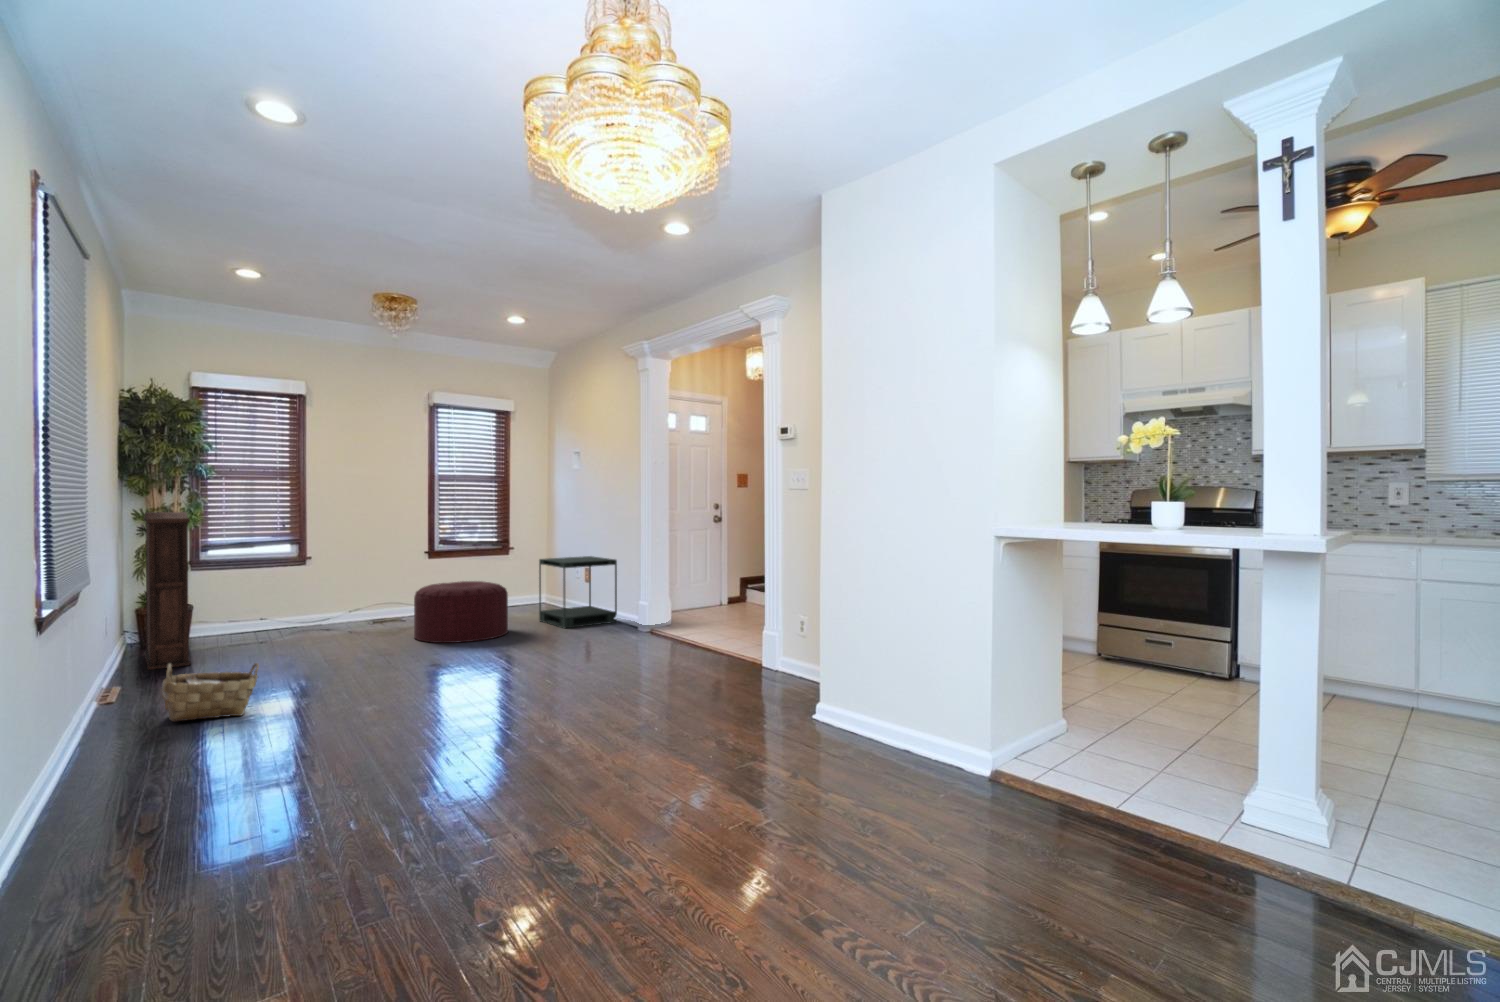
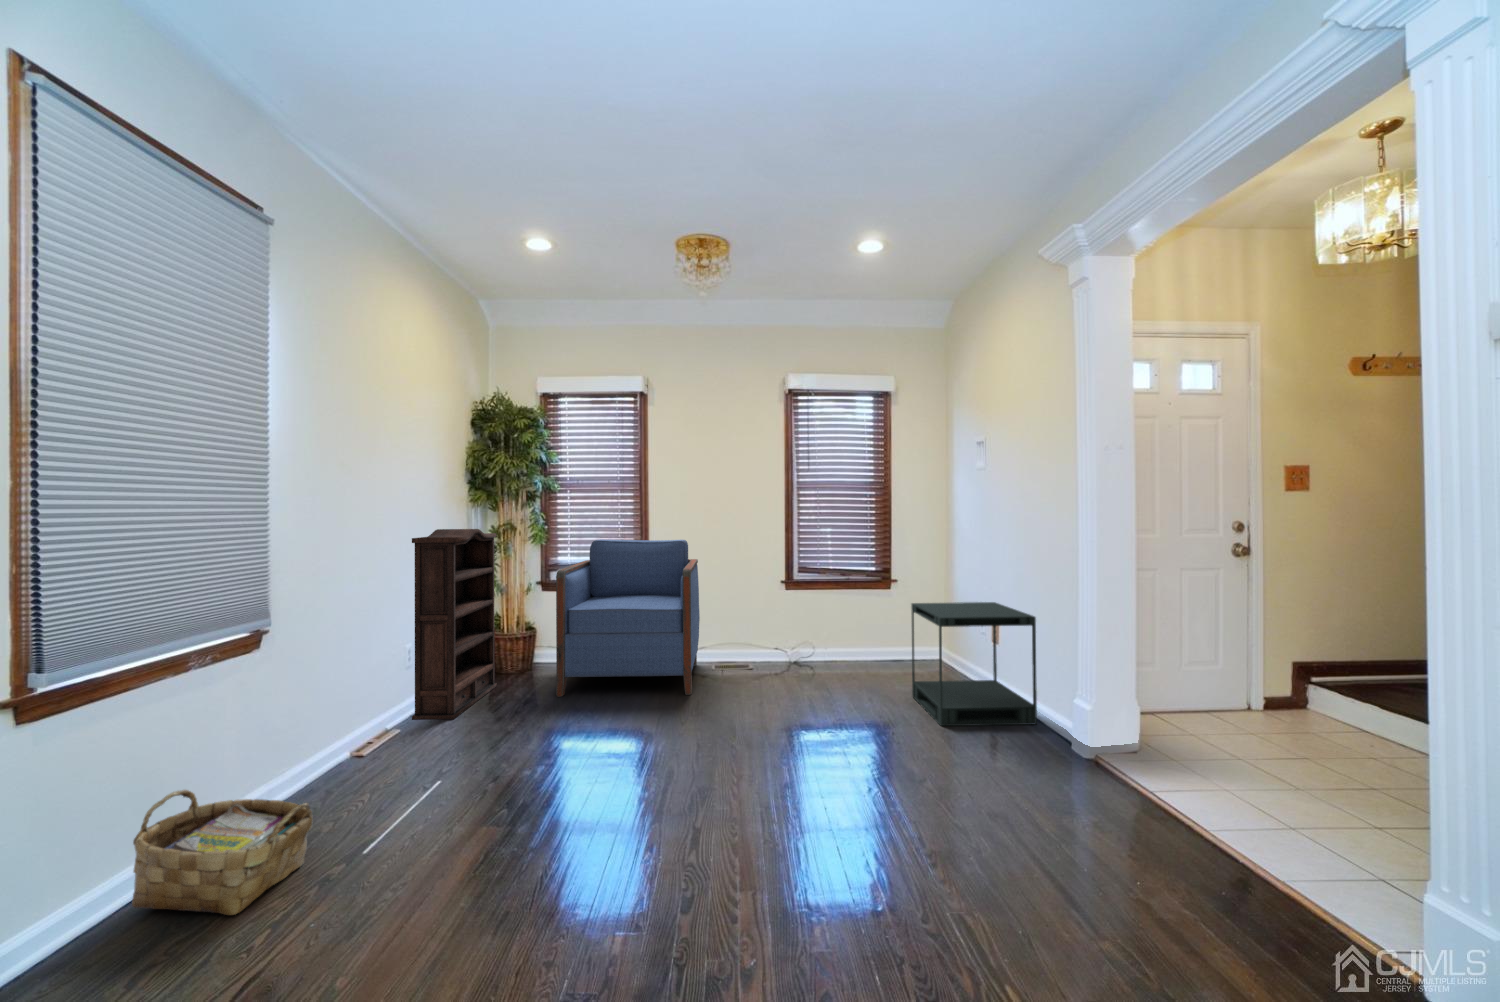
armchair: none [245,521,378,648] -> present [556,540,700,697]
ottoman: present [414,581,508,643] -> none [721,631,851,736]

